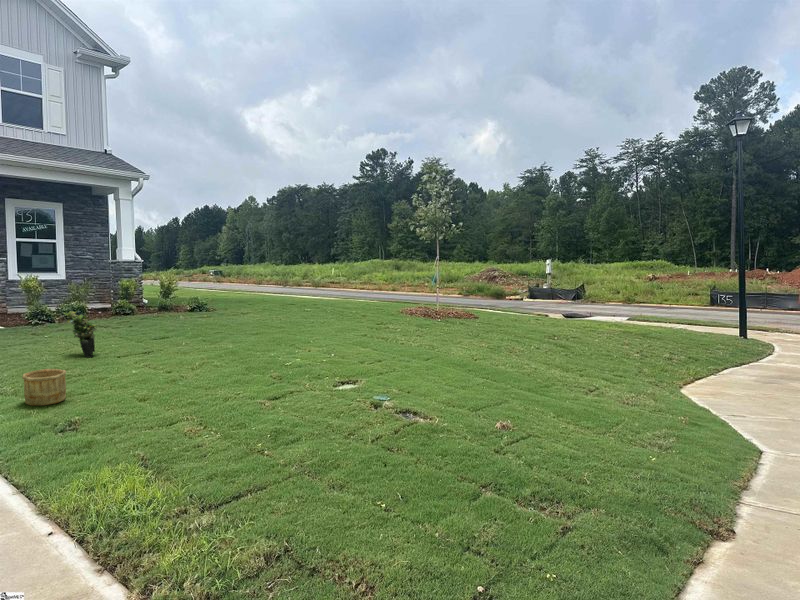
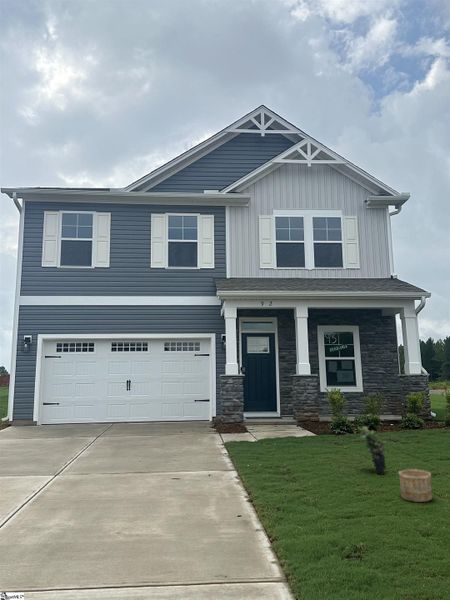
wooden bucket: present [22,369,66,406] -> present [399,469,432,502]

